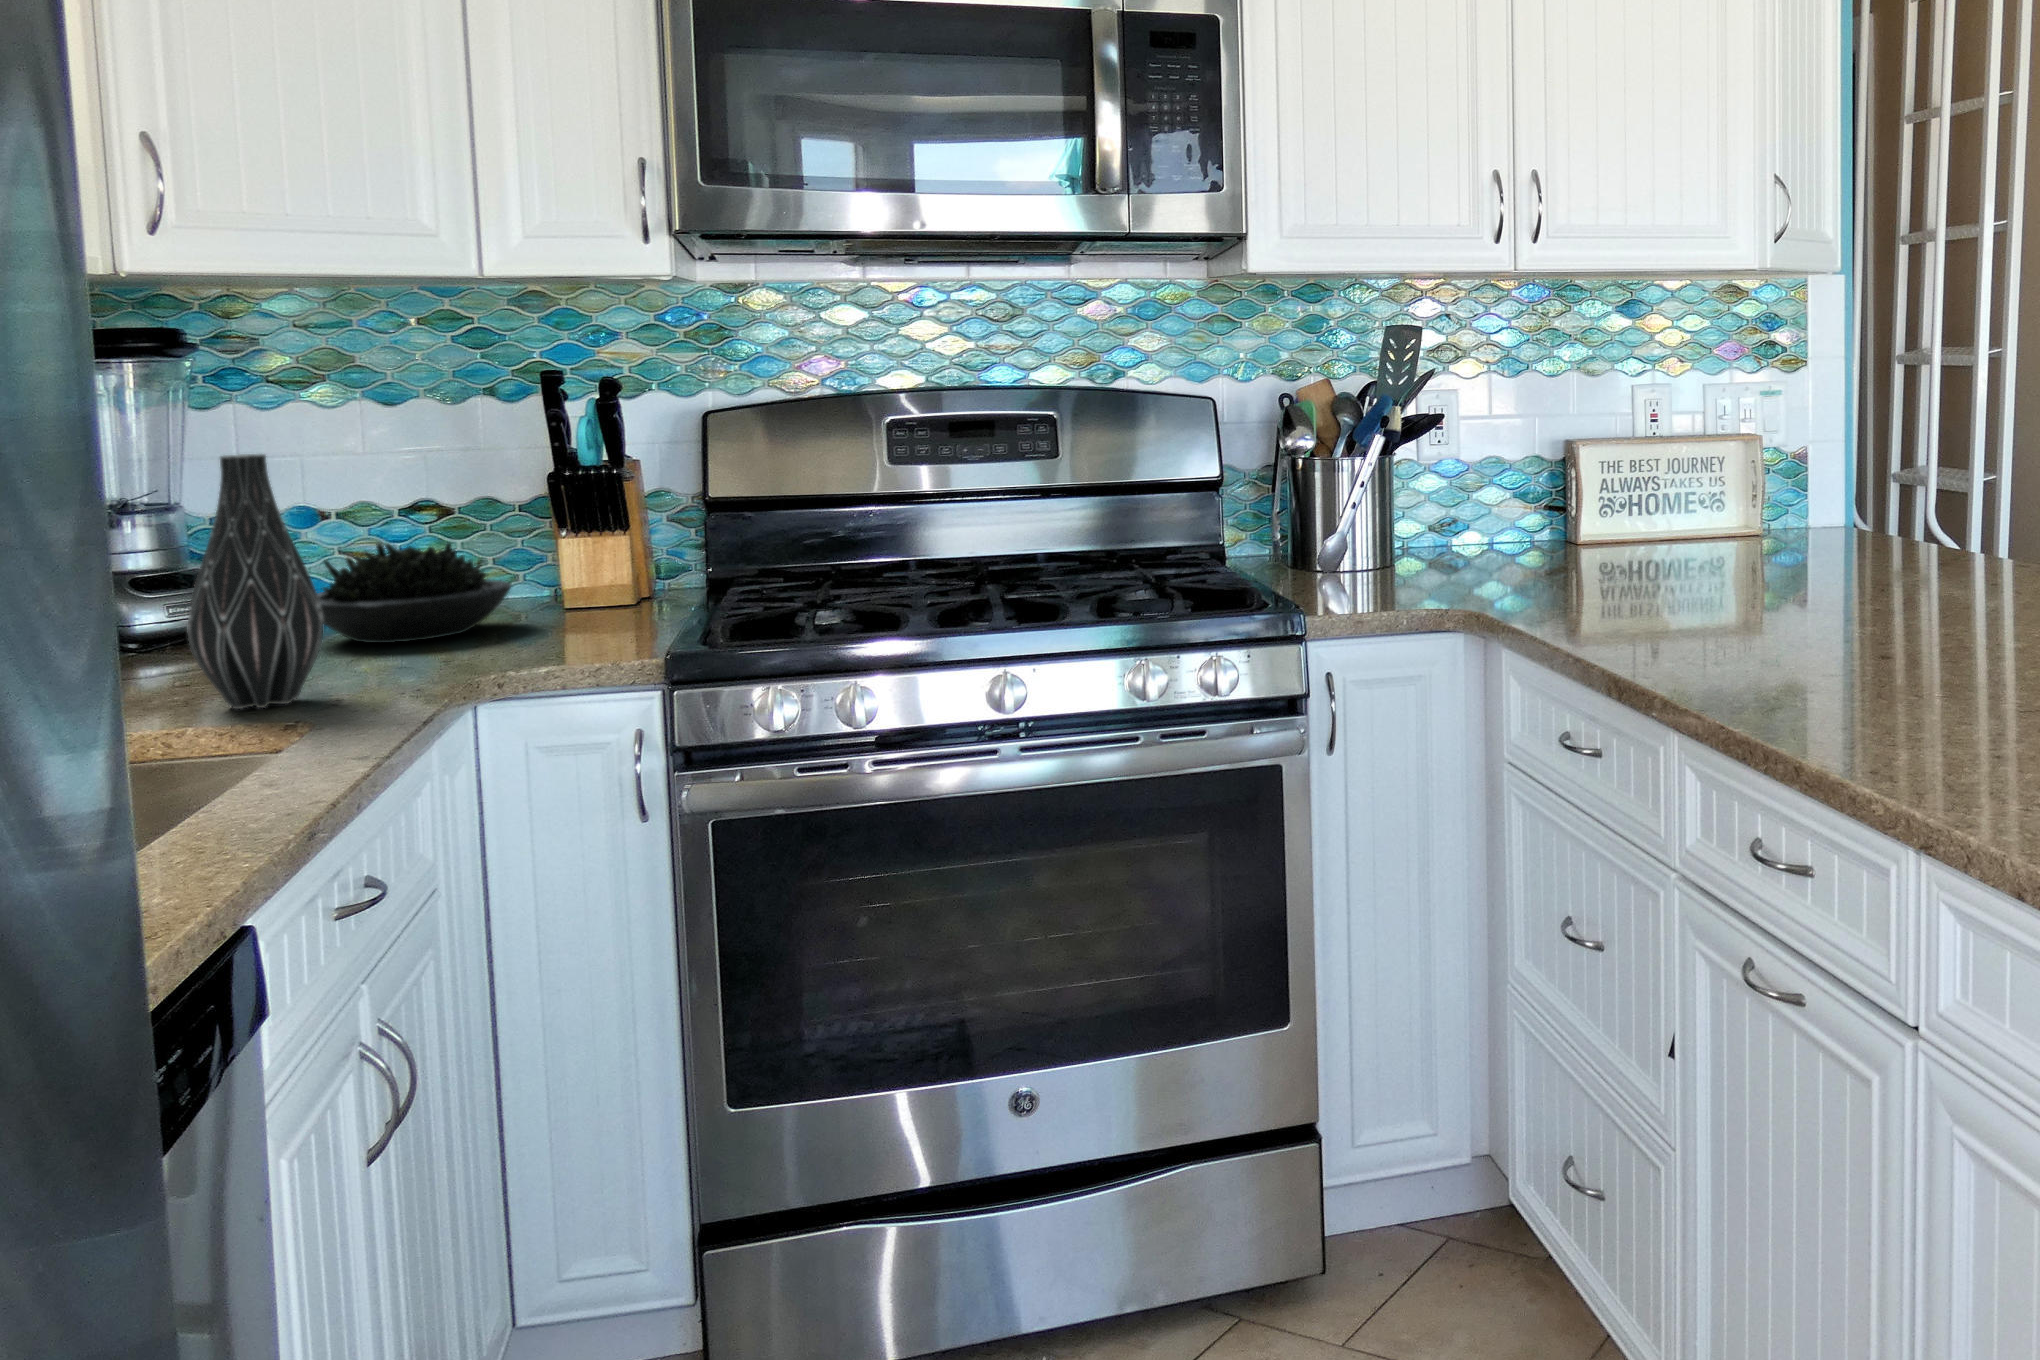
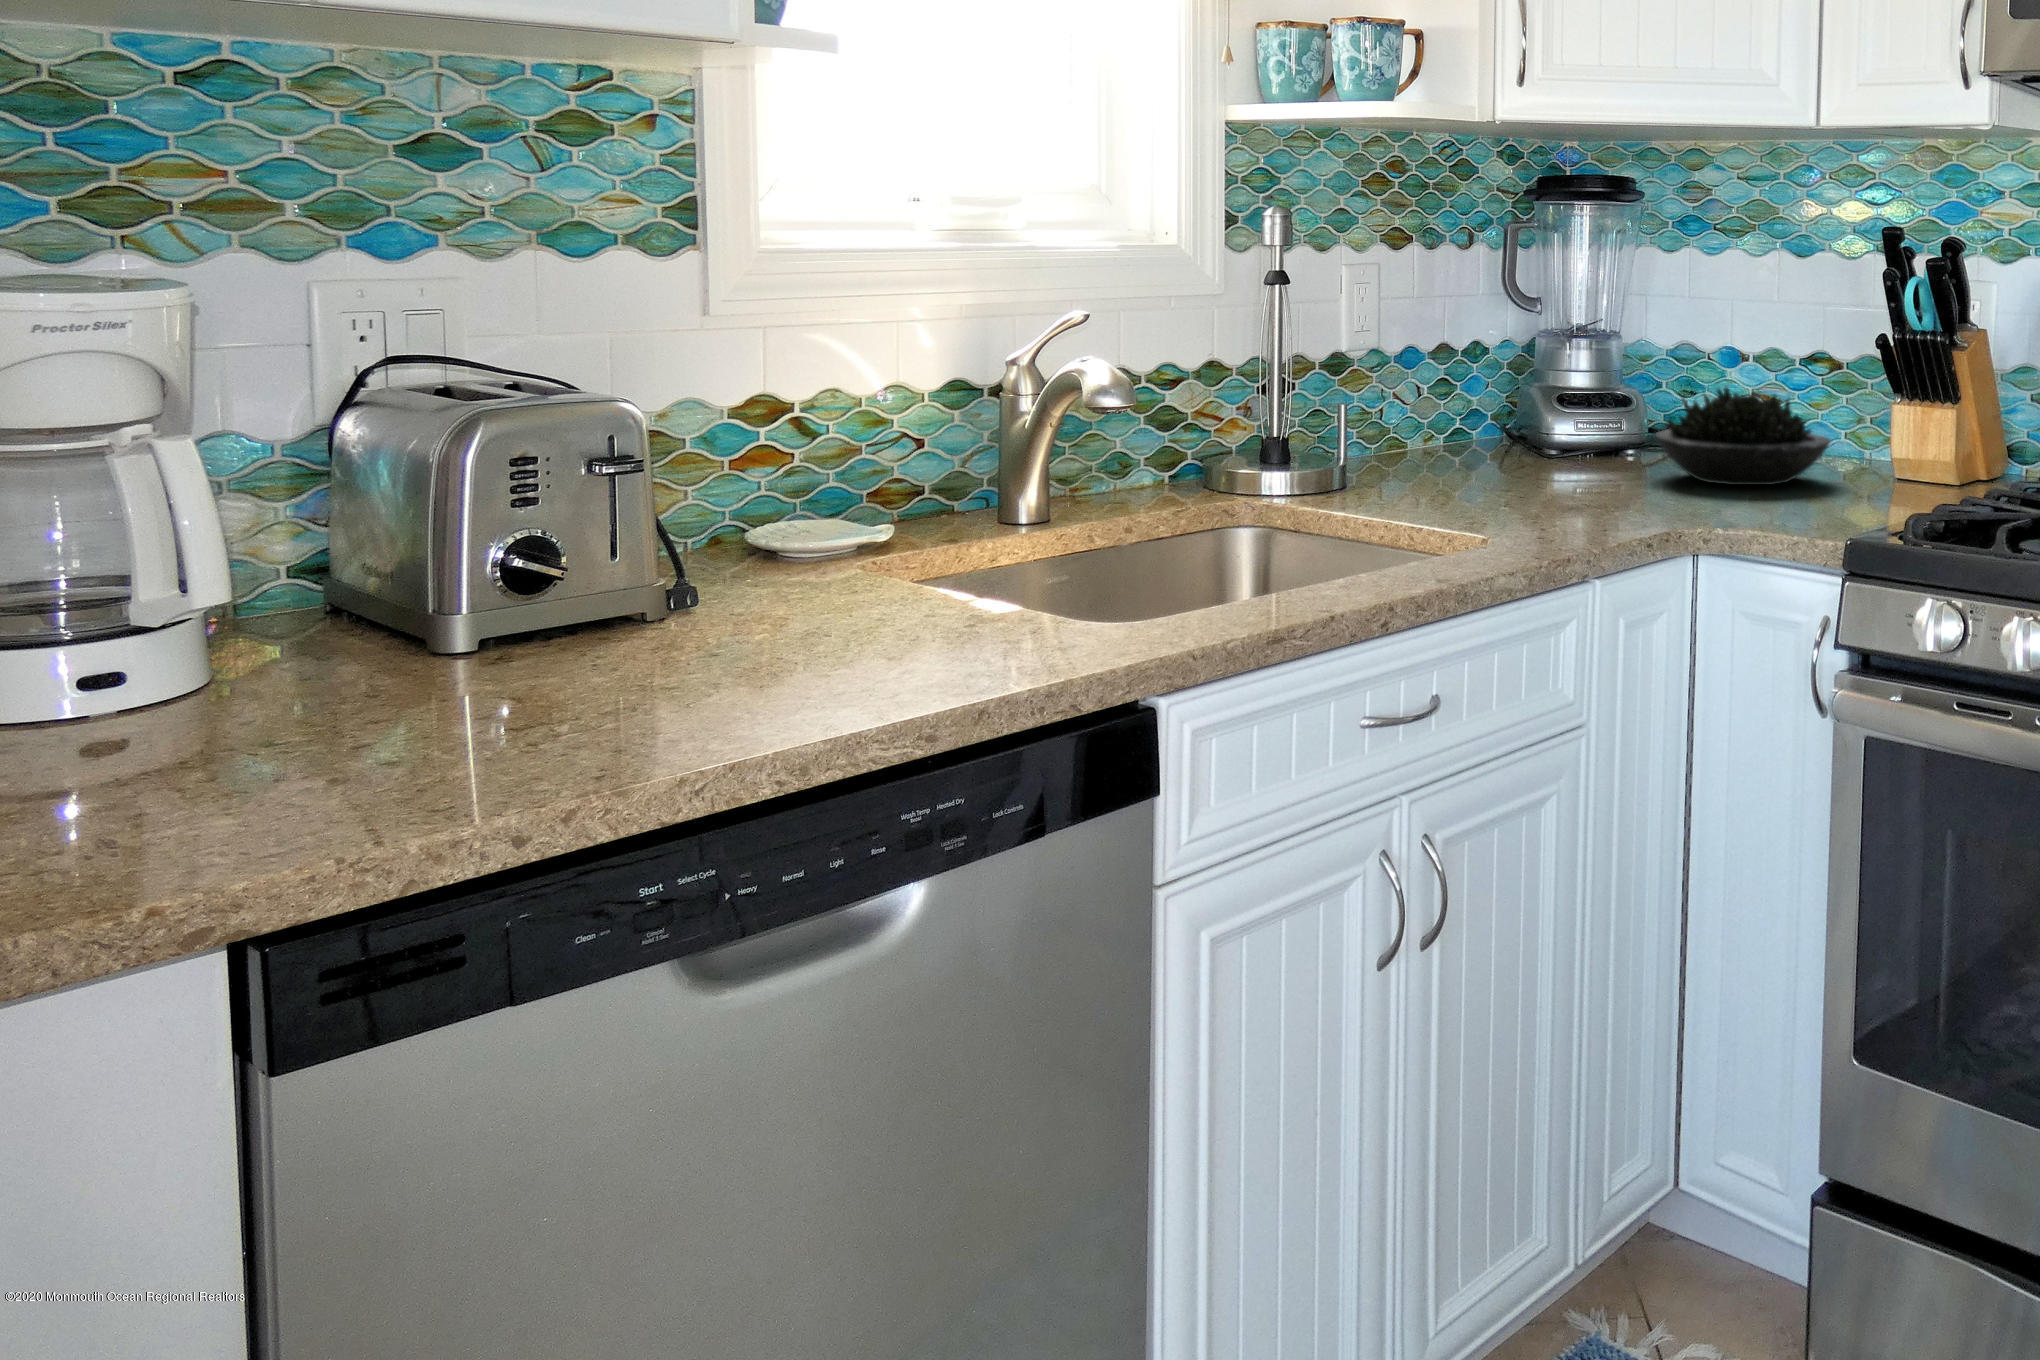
vase: present [188,454,323,709] -> none [1462,289,1561,518]

